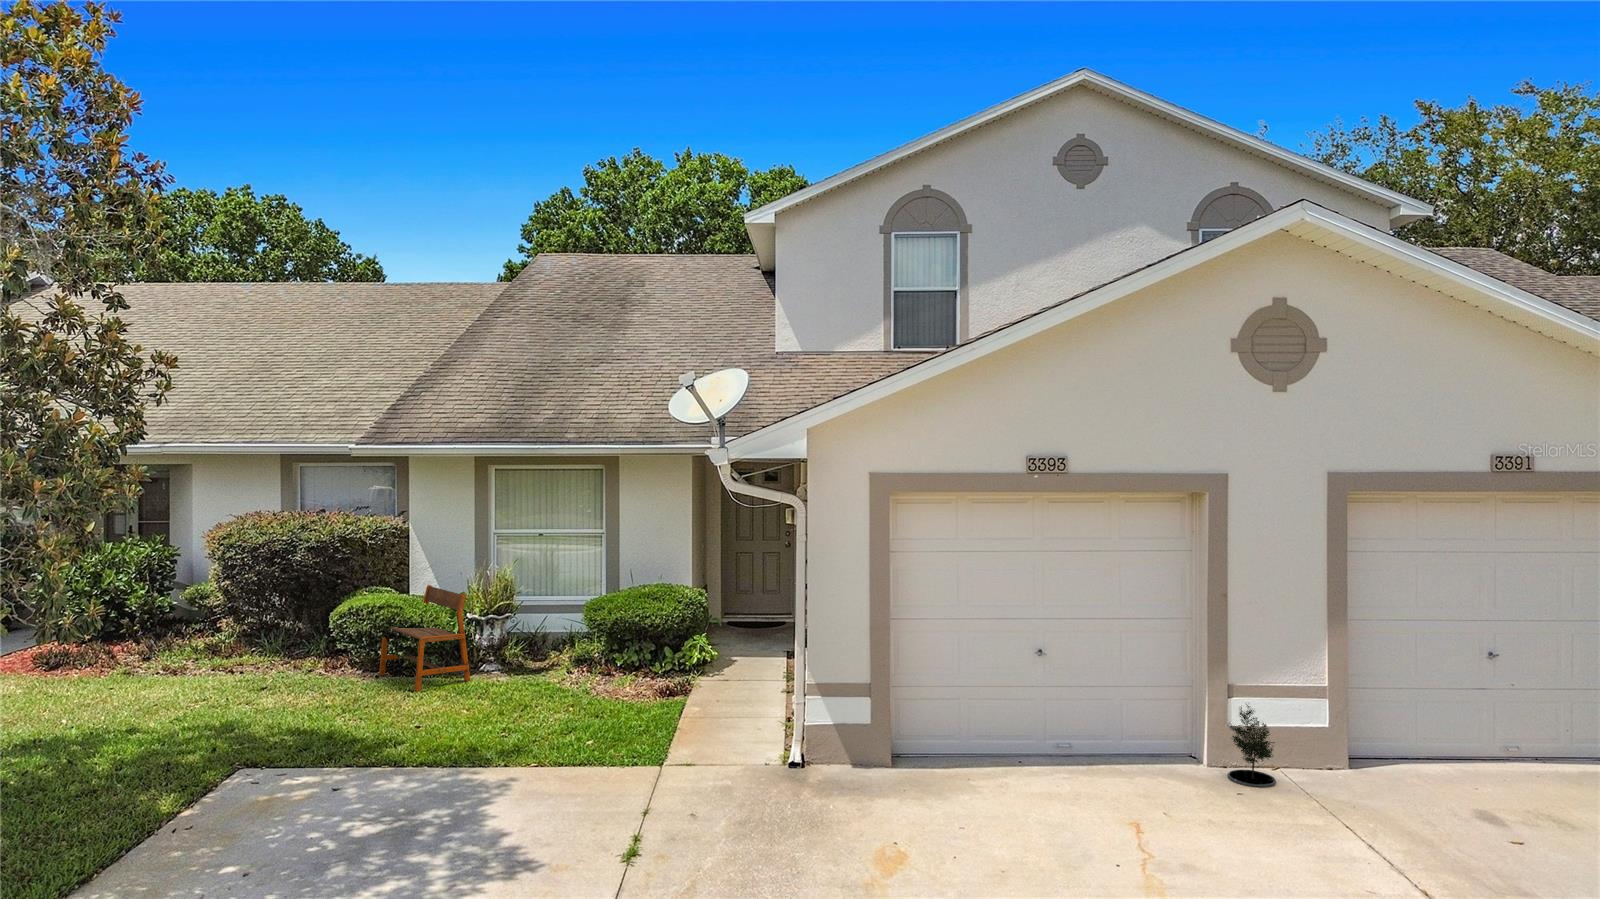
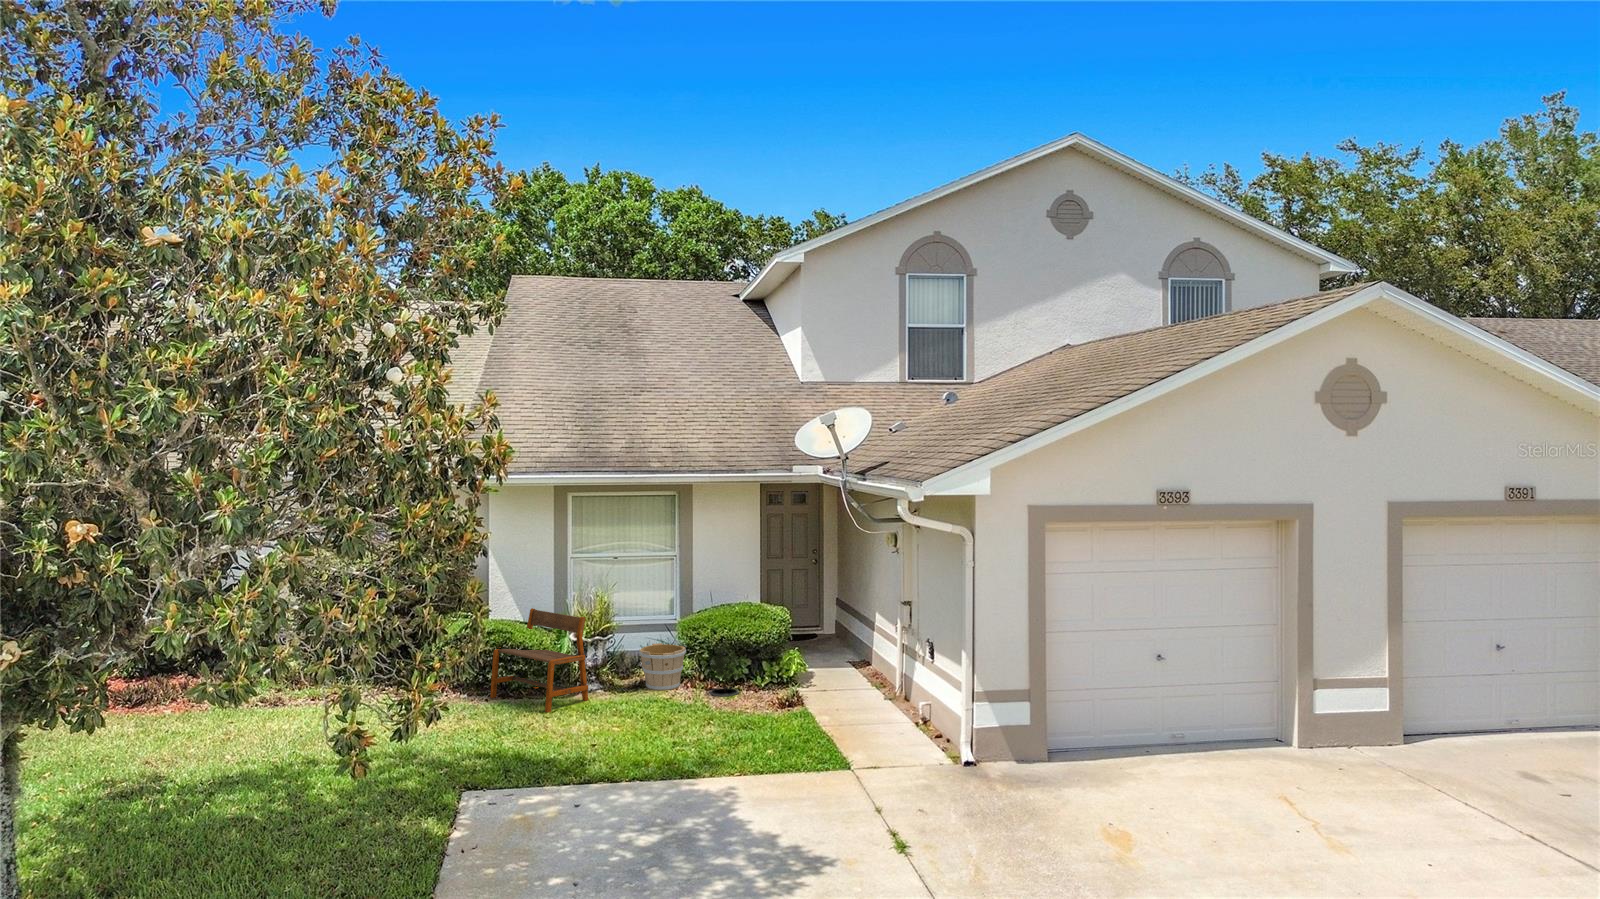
wooden bucket: none [535,625,584,674] -> present [639,643,686,691]
potted tree: present [1228,704,1276,787] -> present [710,645,740,696]

